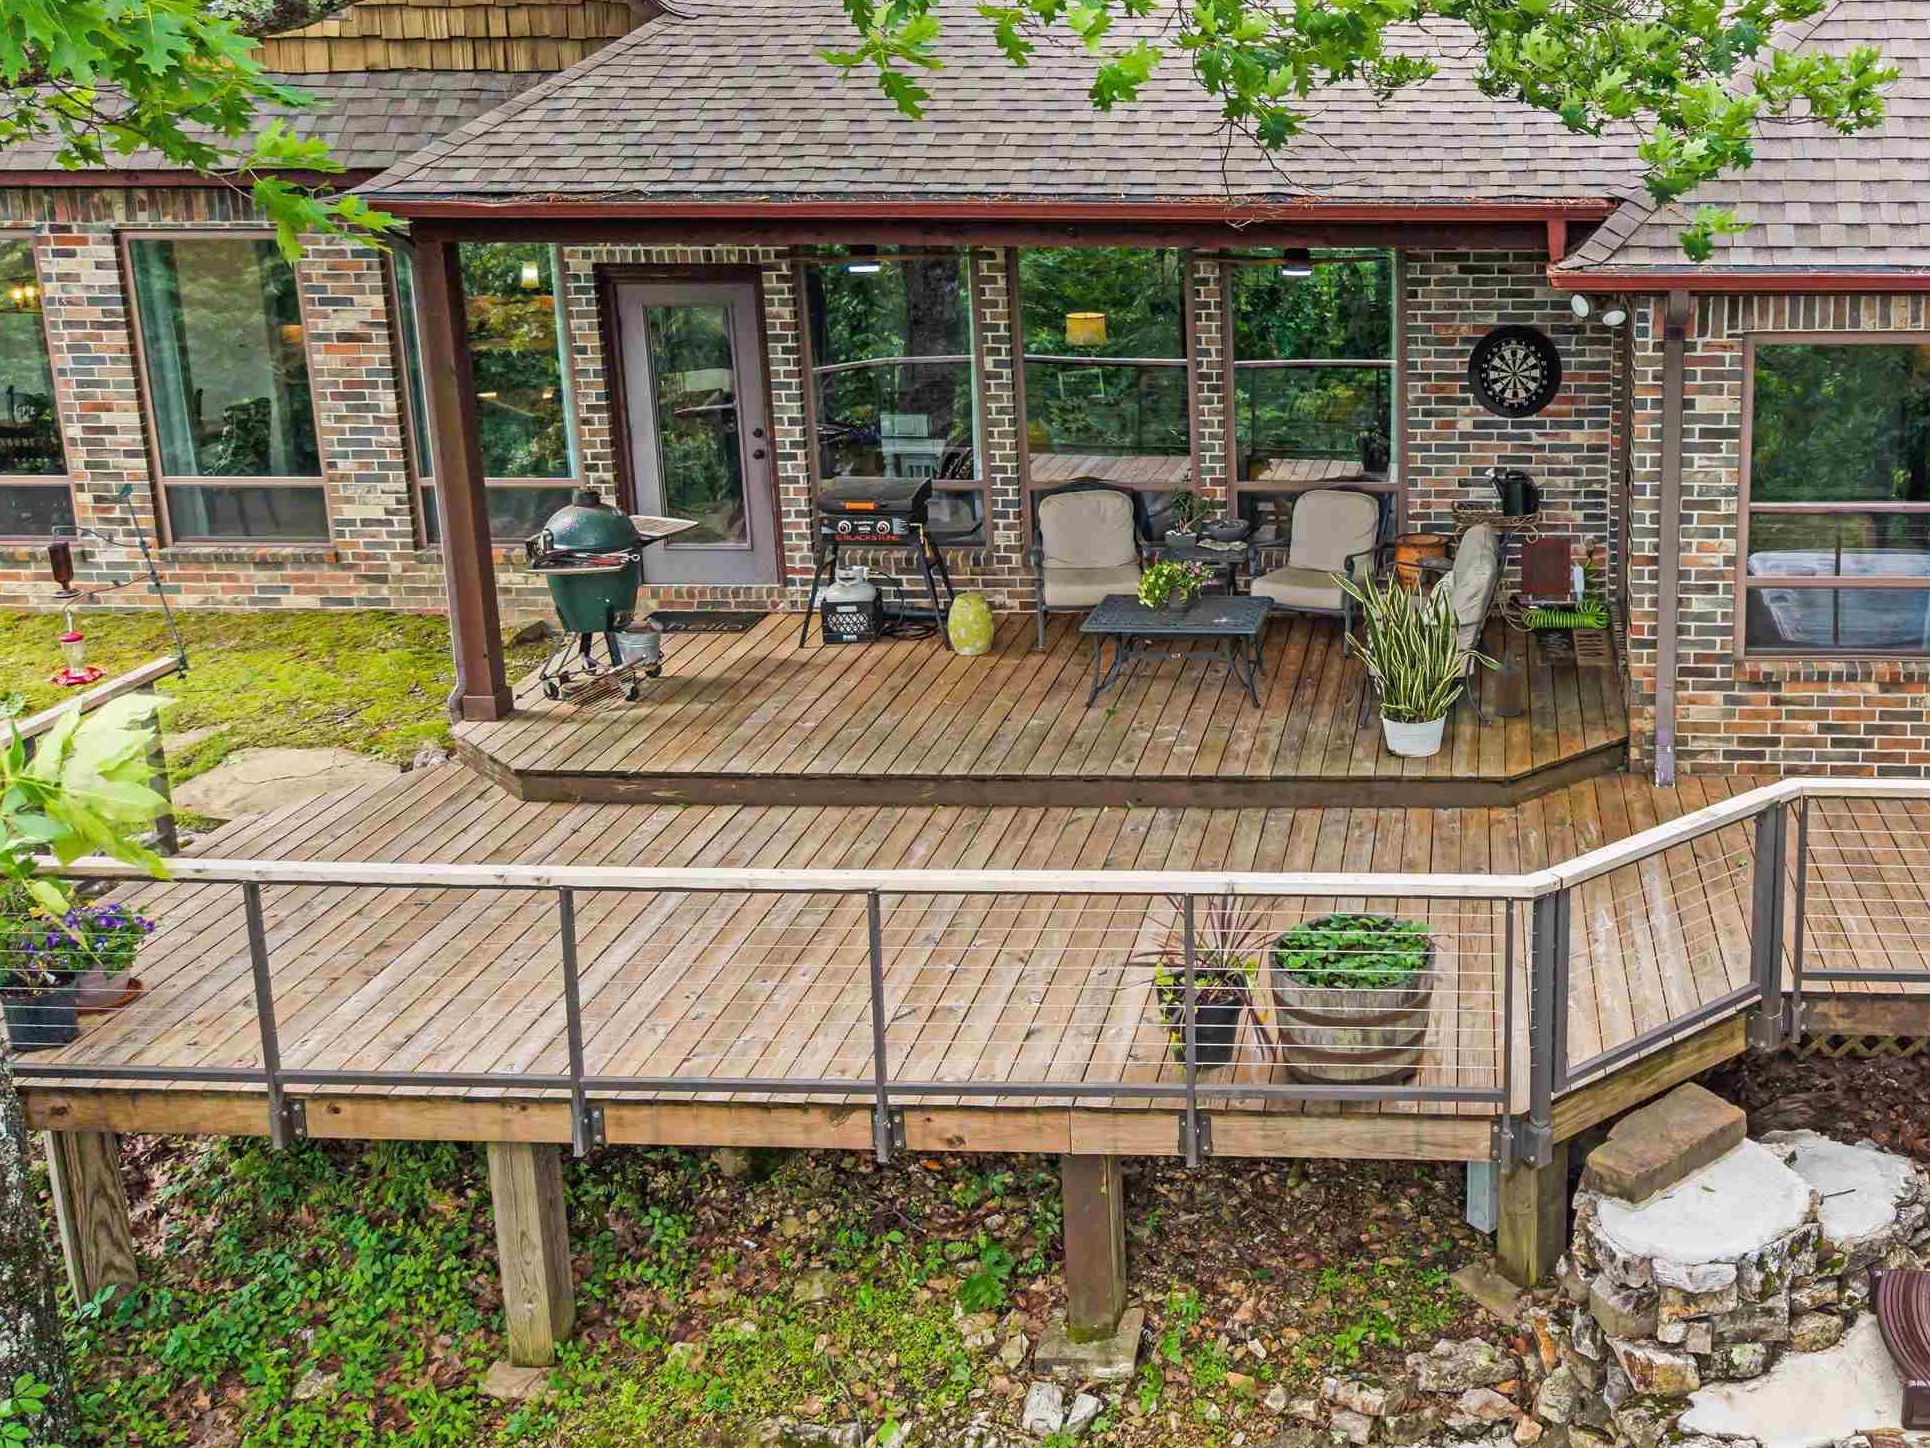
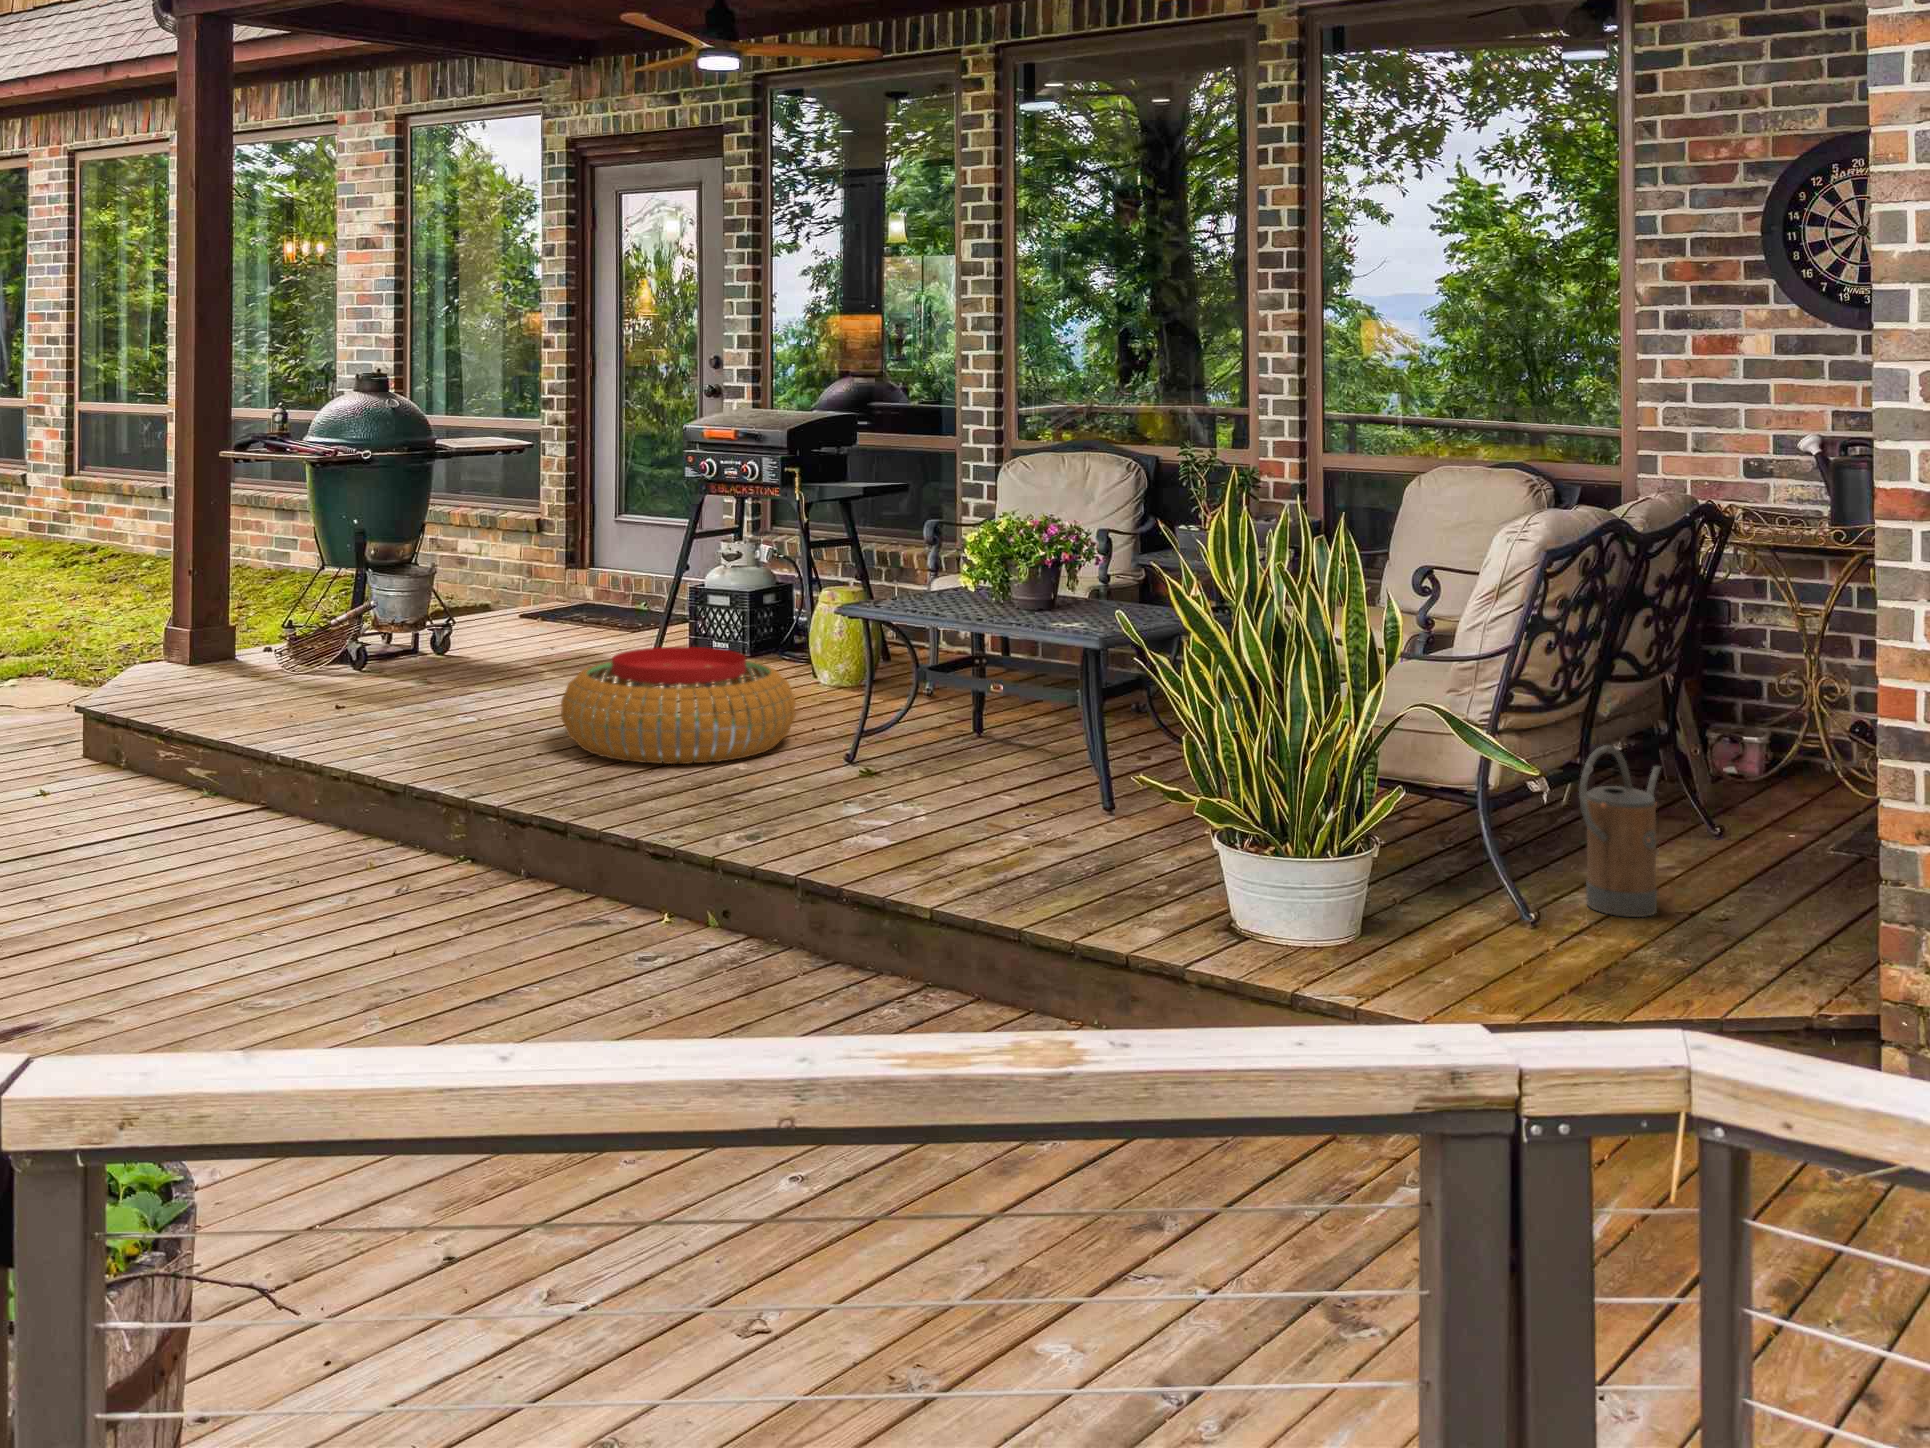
pouf: none [912,661,1055,740] -> present [561,647,796,764]

